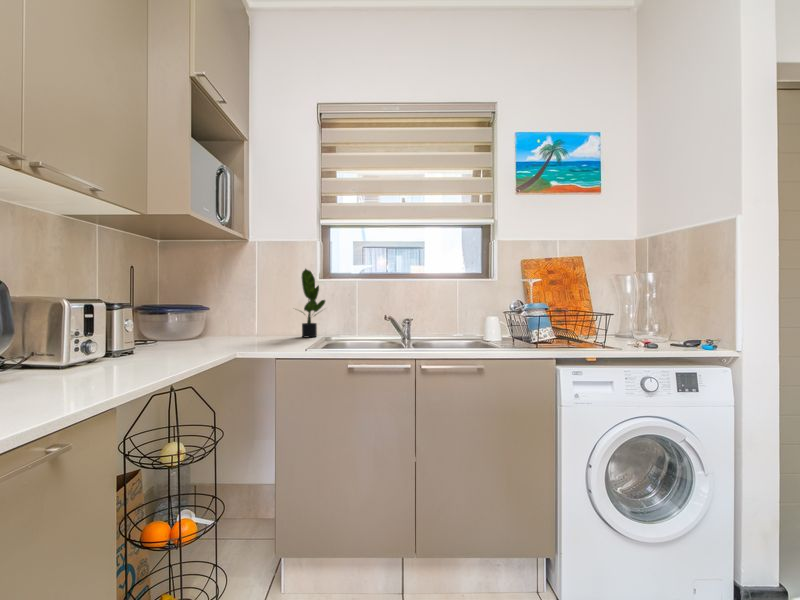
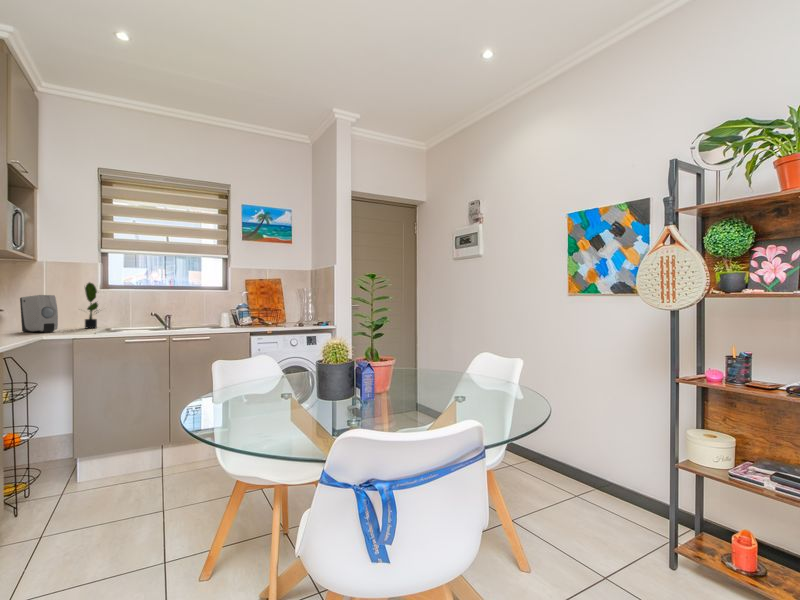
soap dispenser: none [221,288,264,345] -> present [20,295,58,332]

